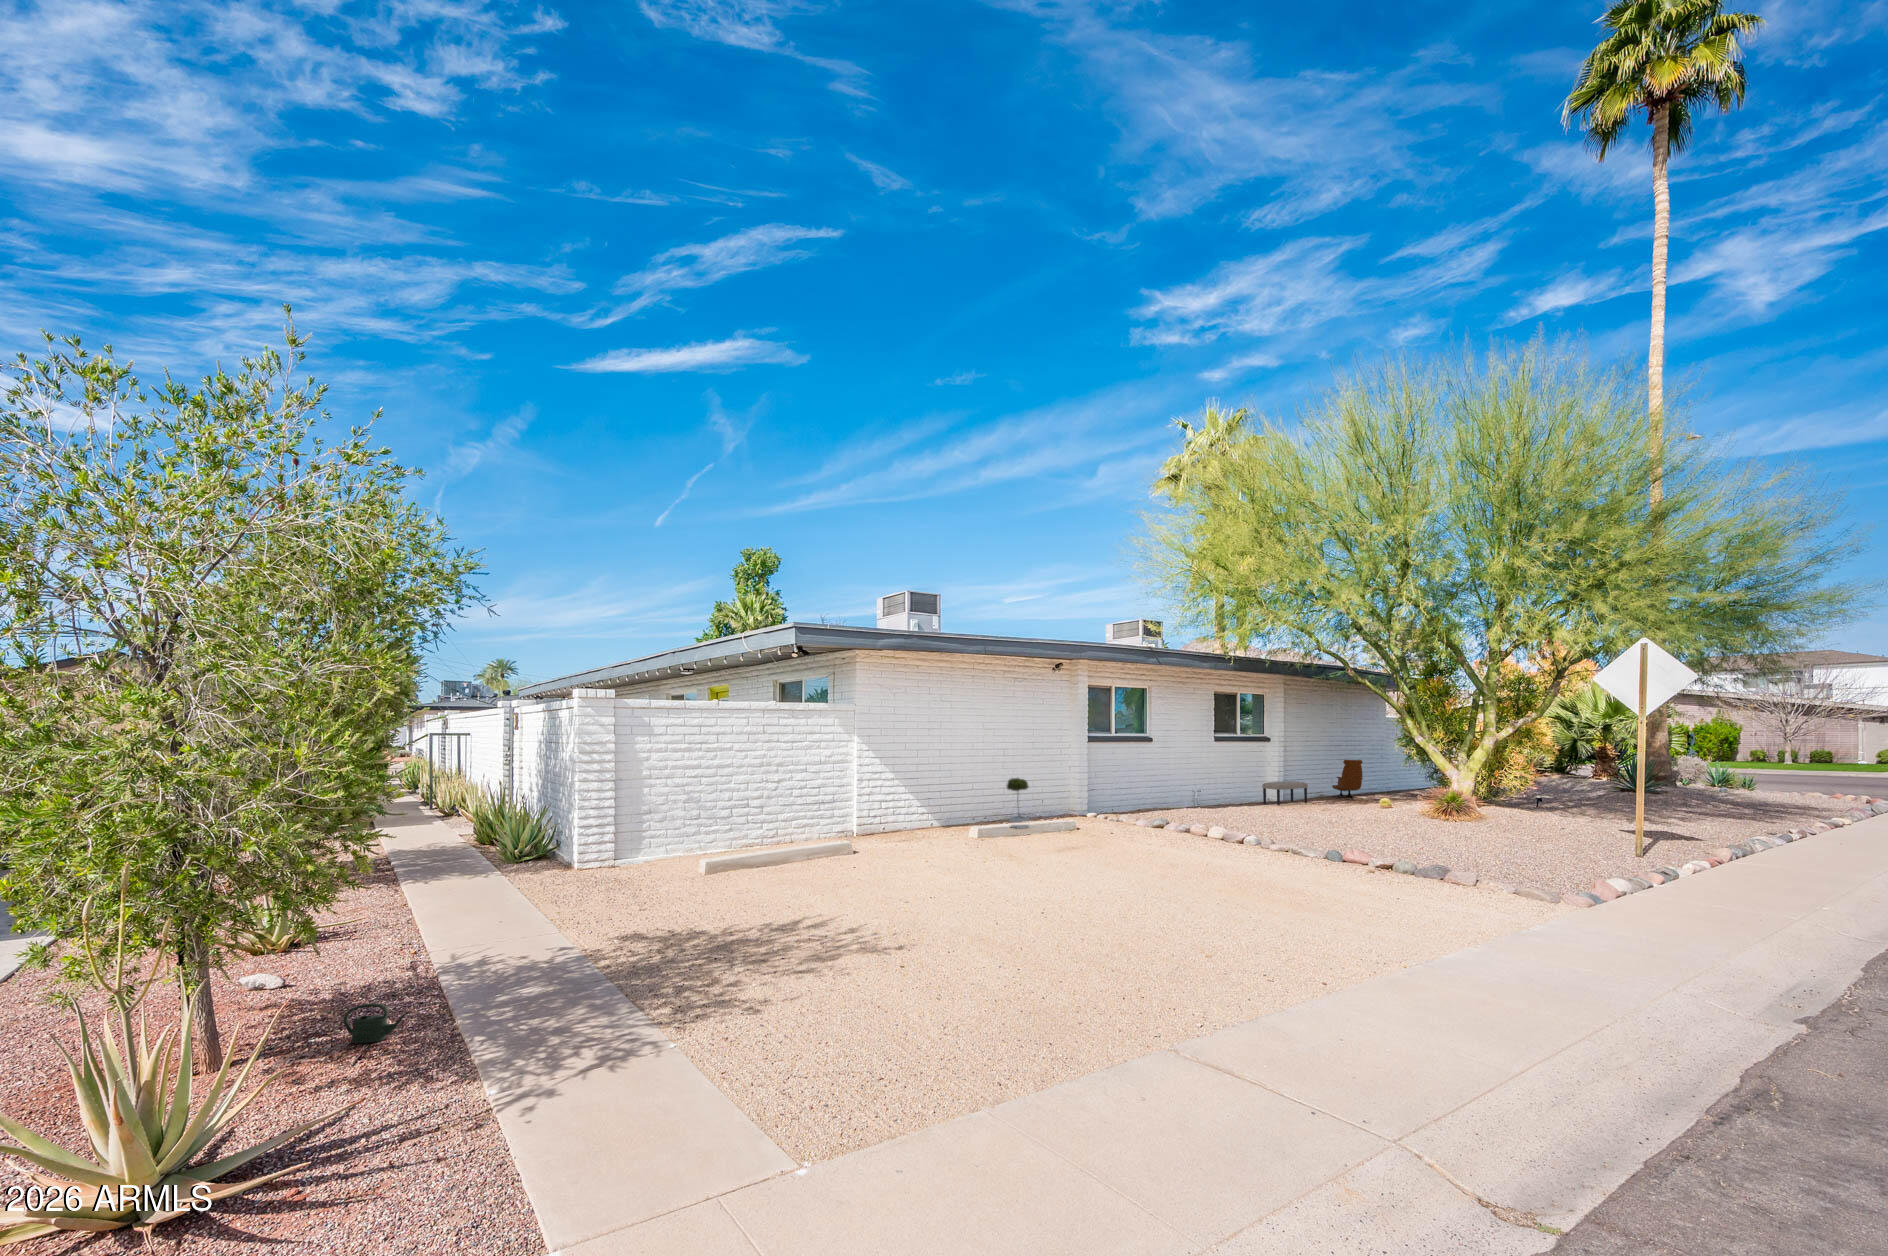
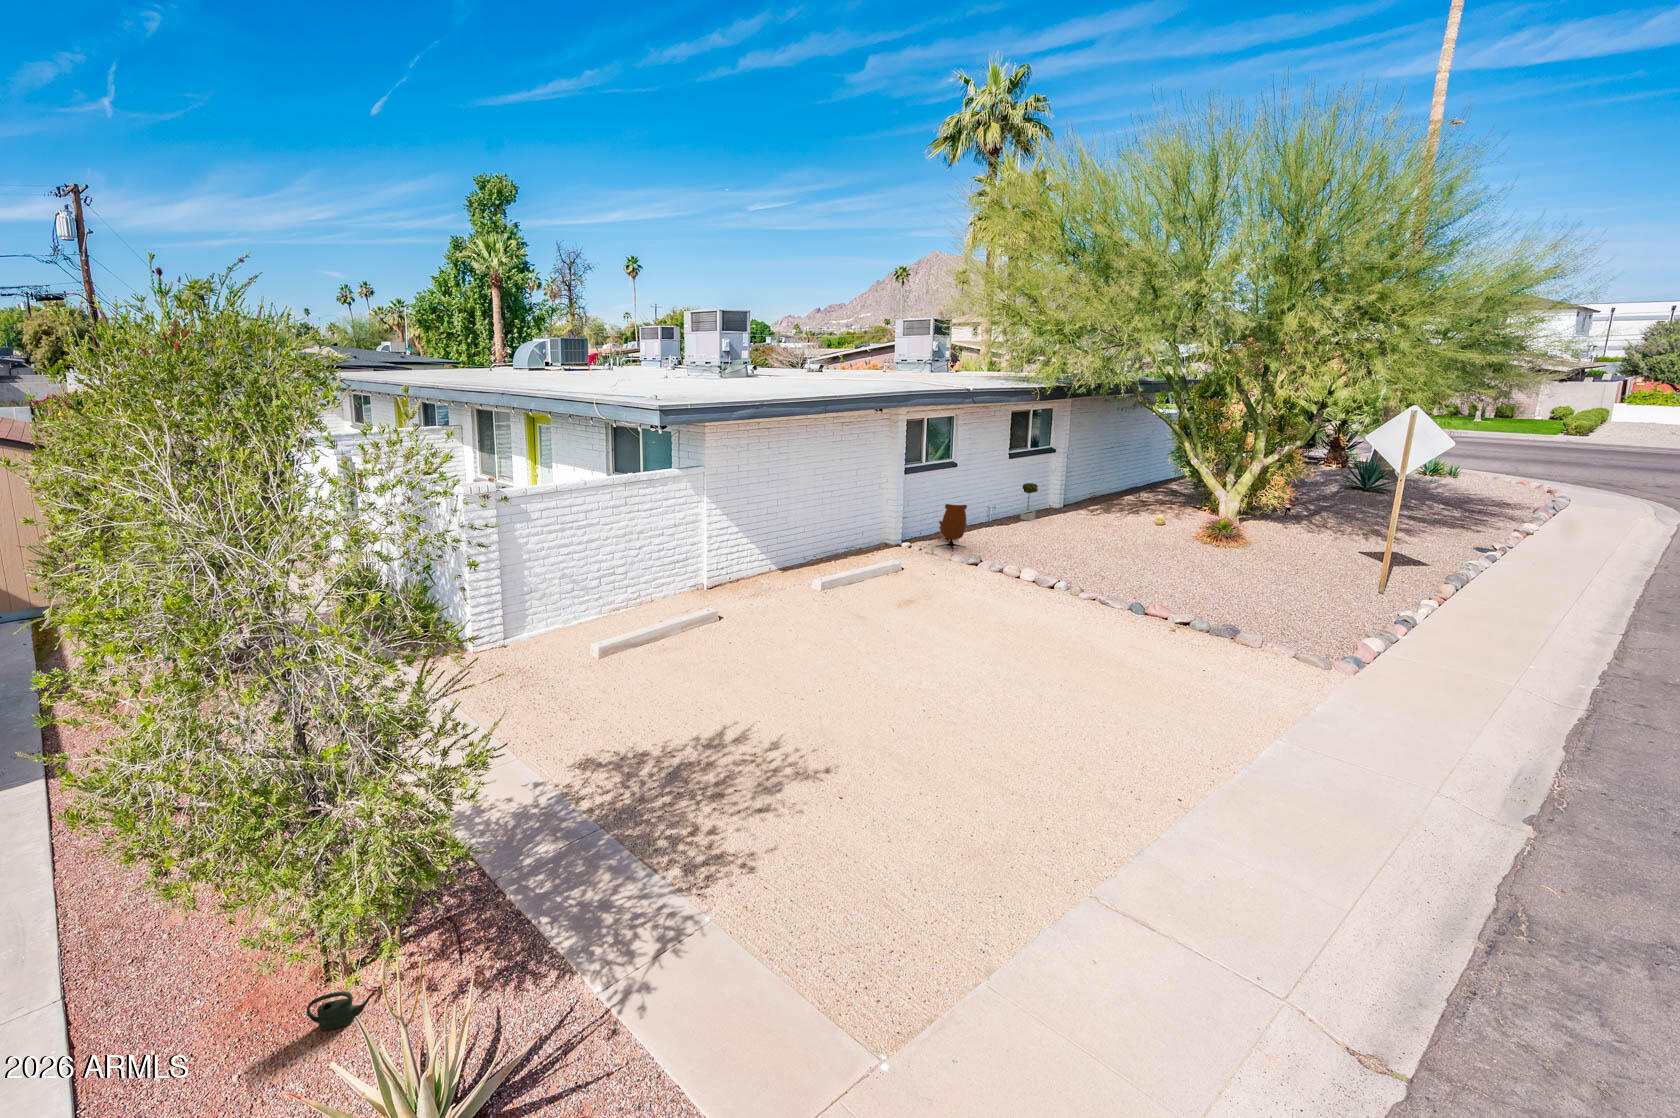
lounge chair: present [1332,760,1363,800] -> present [936,504,967,551]
potted tree: present [1007,778,1029,829] -> present [1020,483,1038,521]
bench: present [1262,781,1308,805] -> none [1047,490,1086,516]

